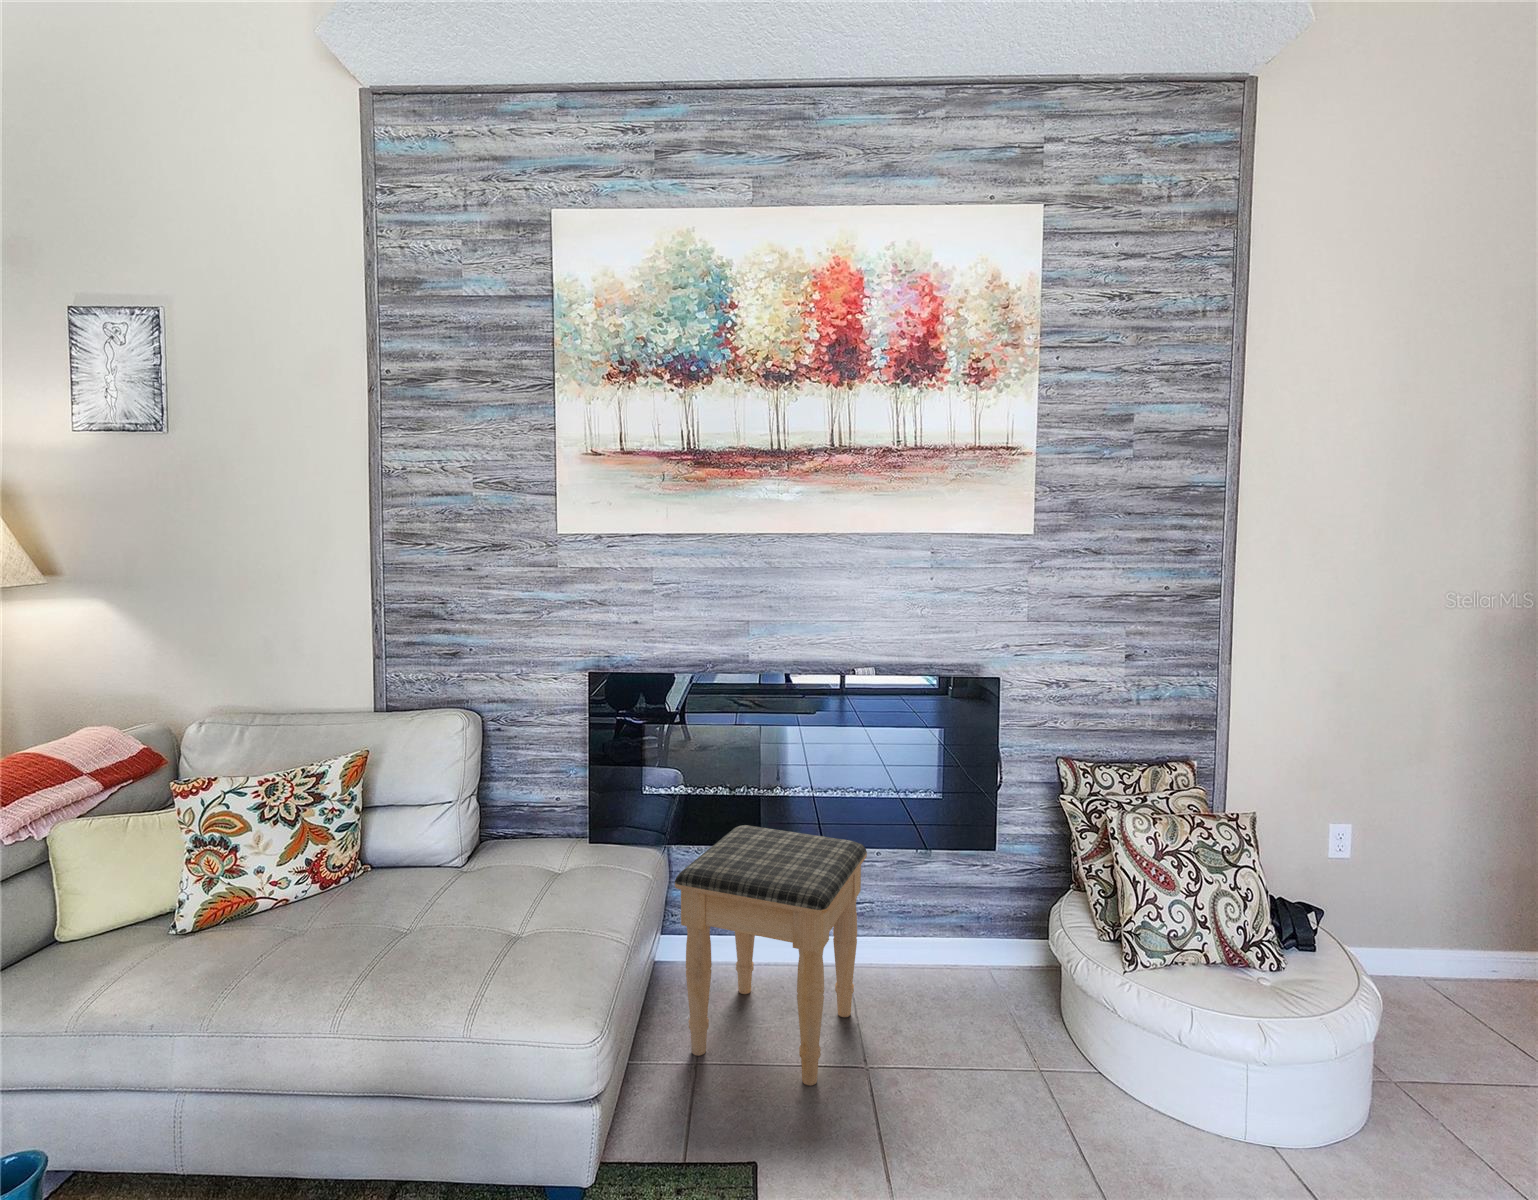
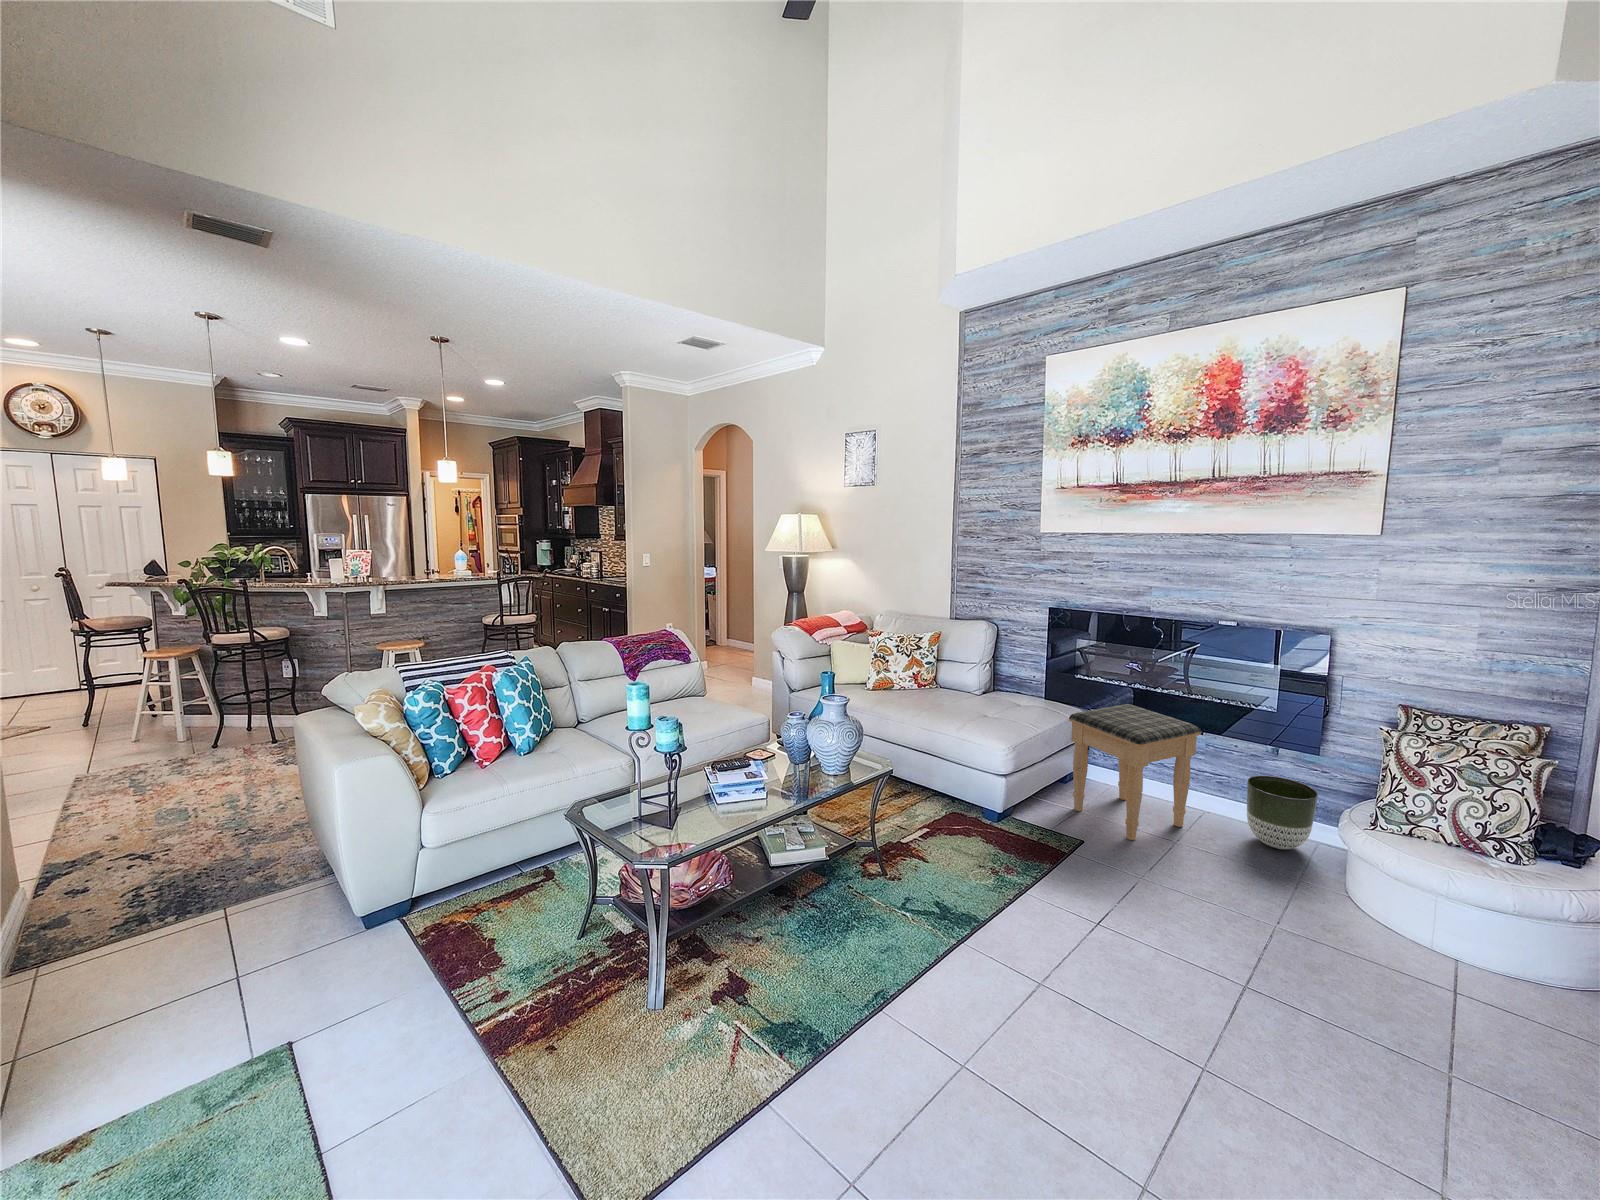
planter: none [921,888,1007,1001] -> present [1247,776,1318,849]

